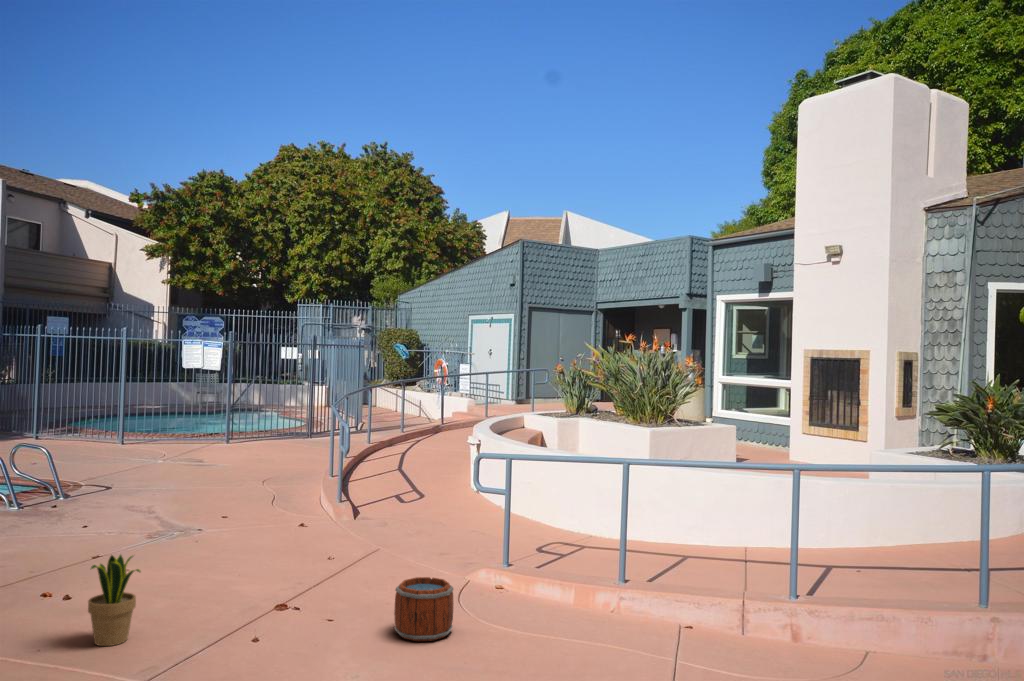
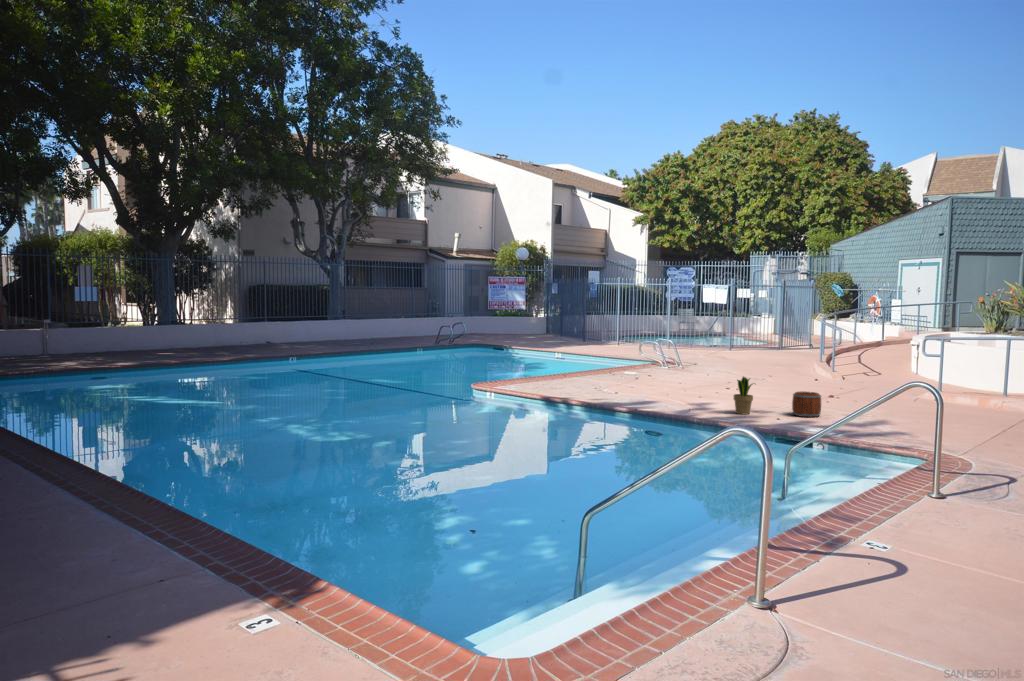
bucket: present [394,577,454,641] -> present [792,391,821,417]

